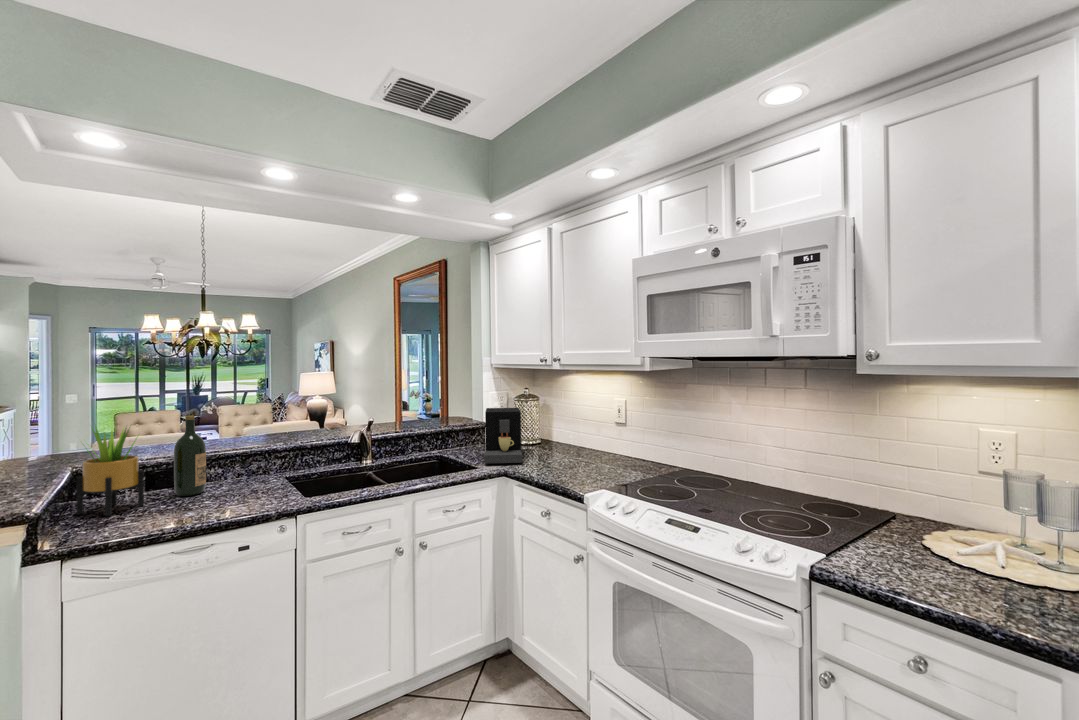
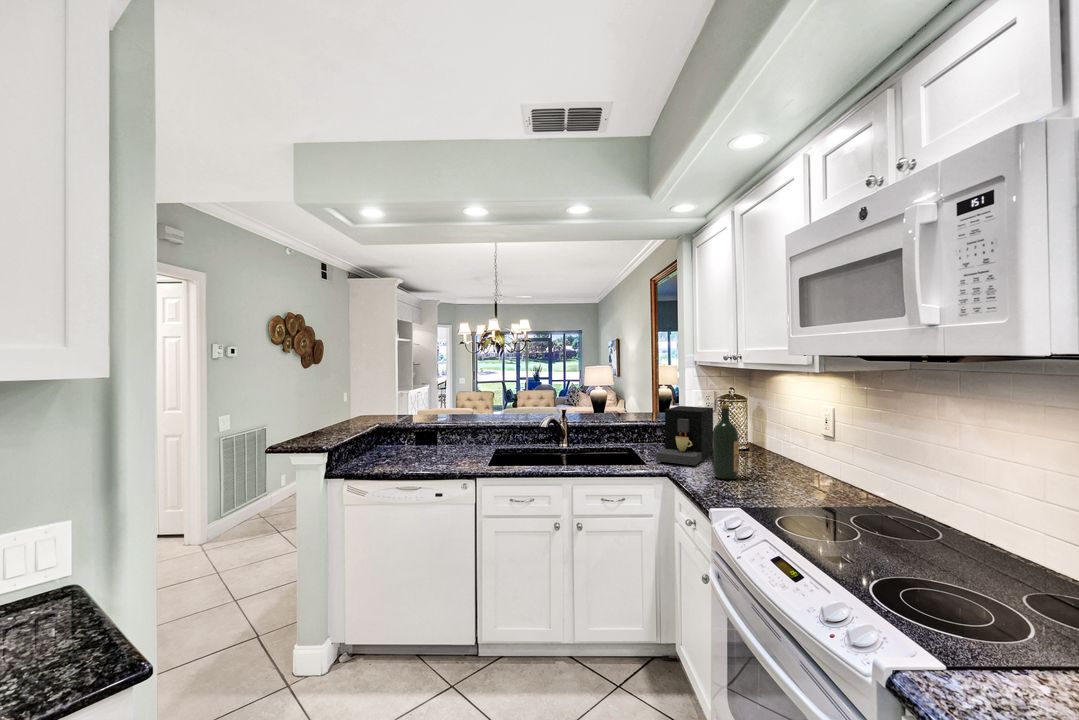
wine bottle: present [174,416,206,496] -> present [712,404,739,479]
potted plant: present [76,426,144,516] -> none [368,397,404,459]

